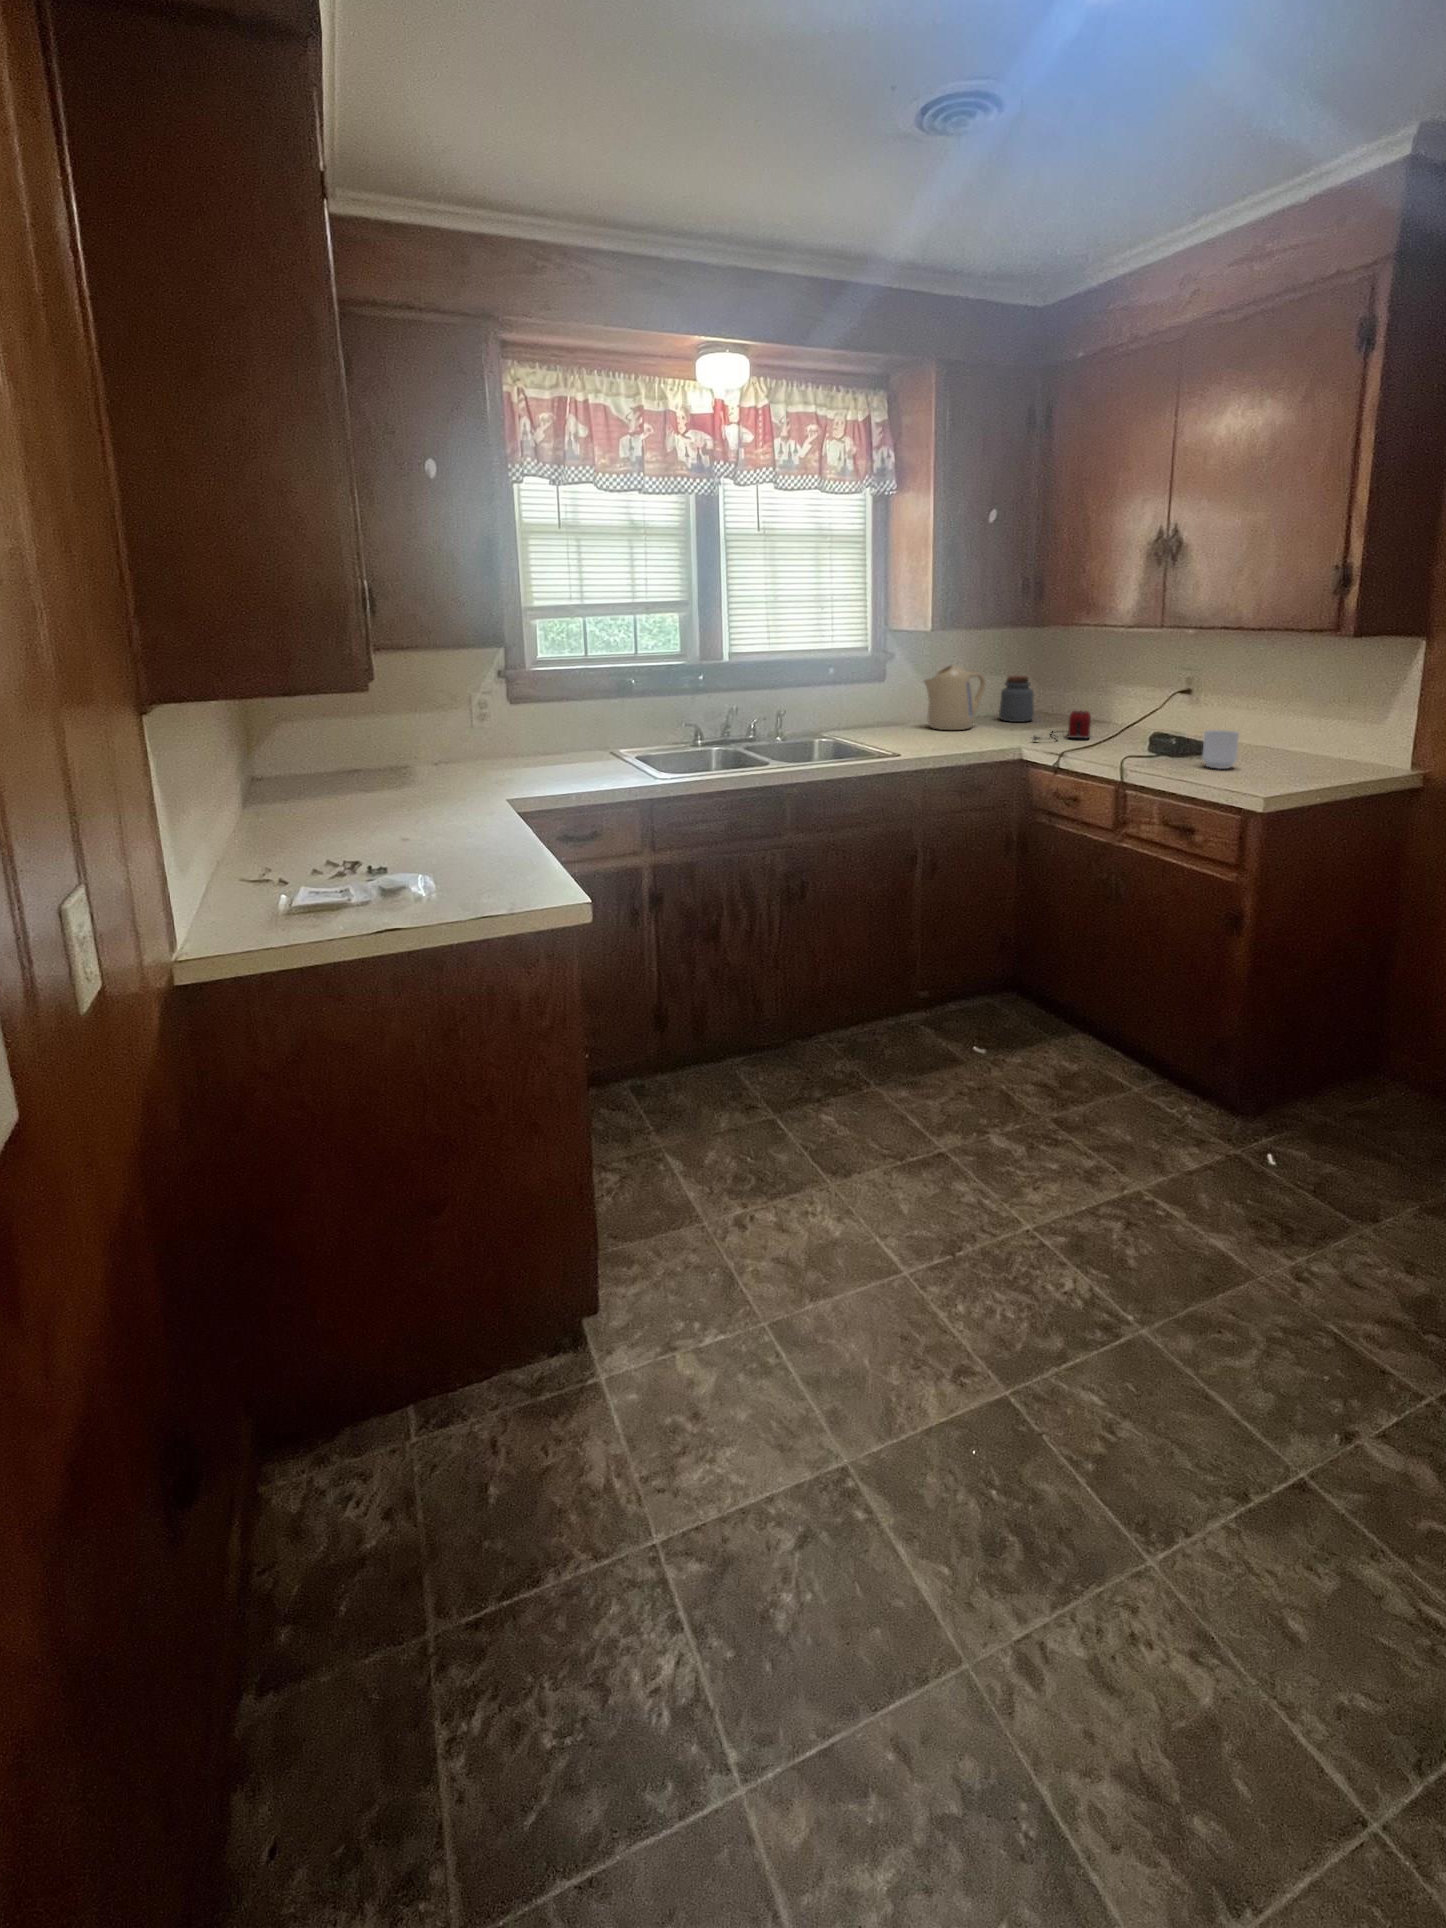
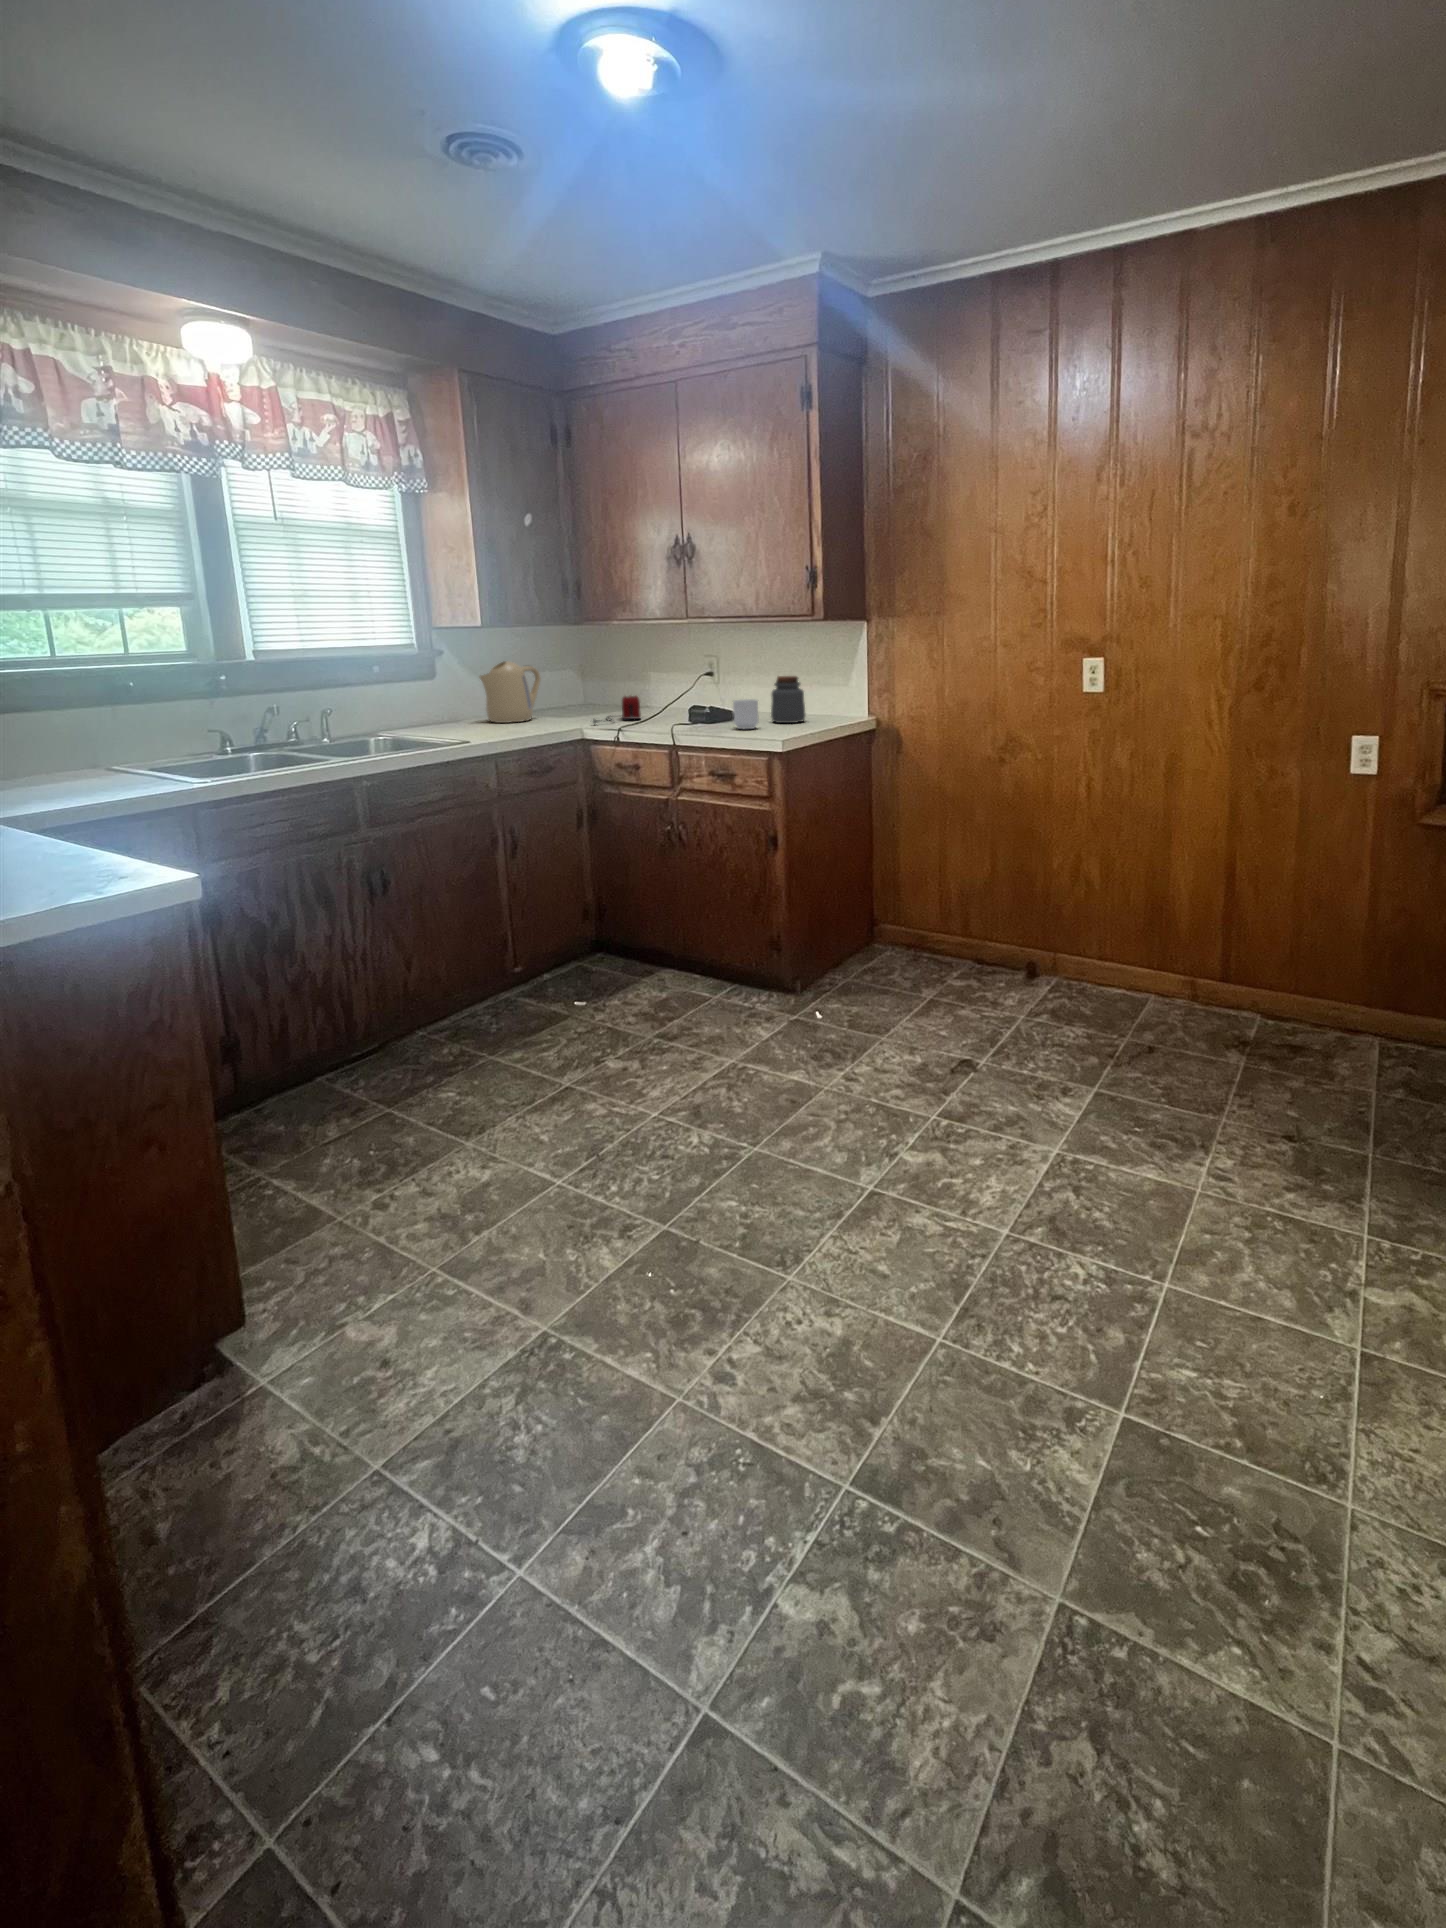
jar: present [999,675,1034,722] -> present [771,676,805,723]

